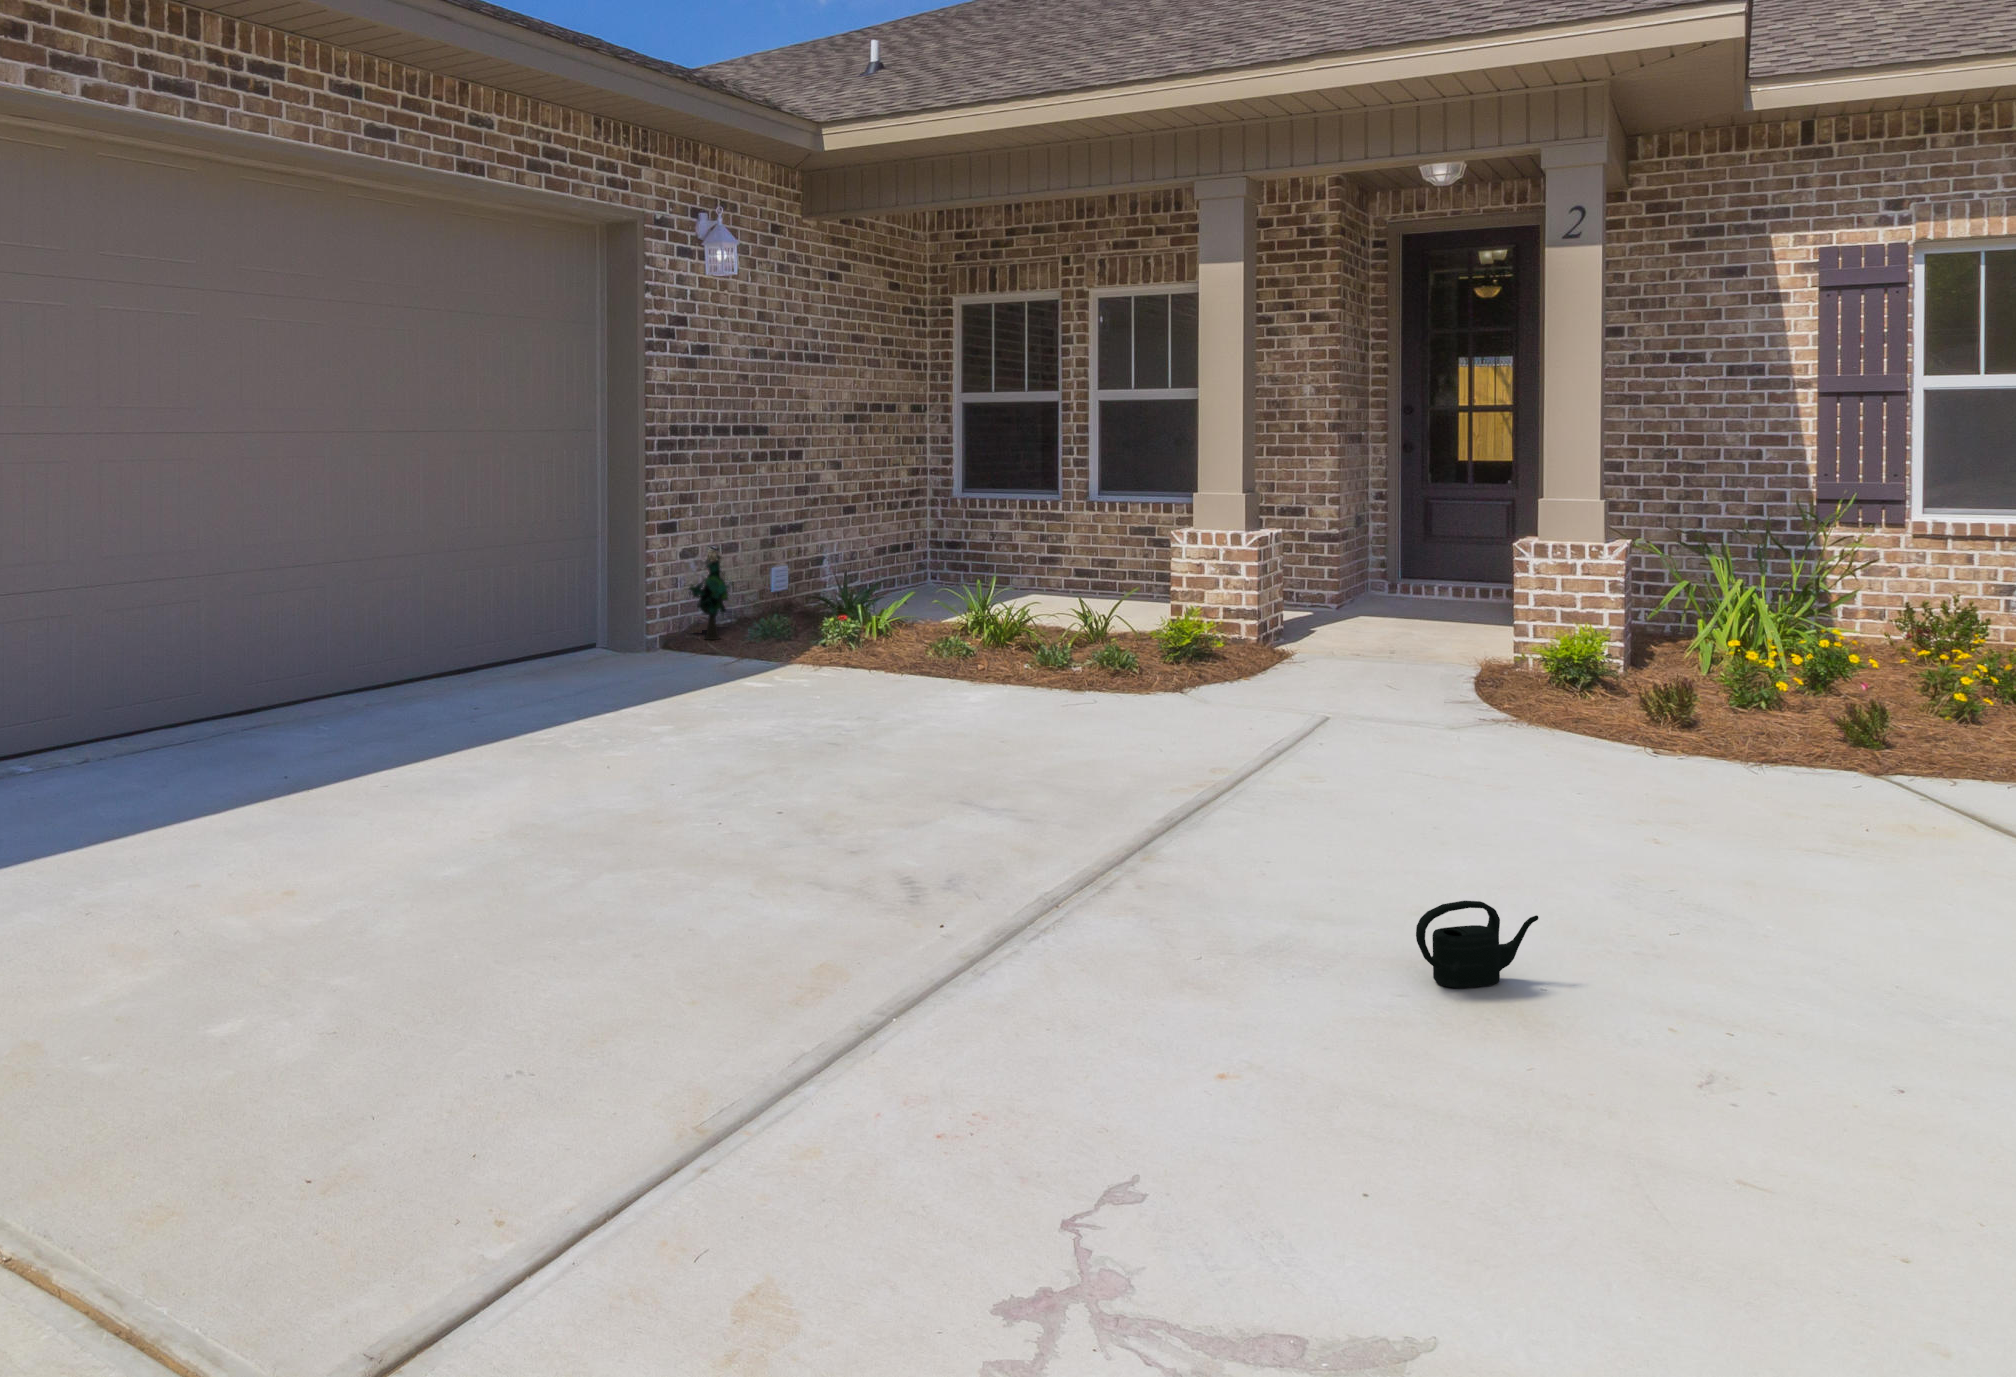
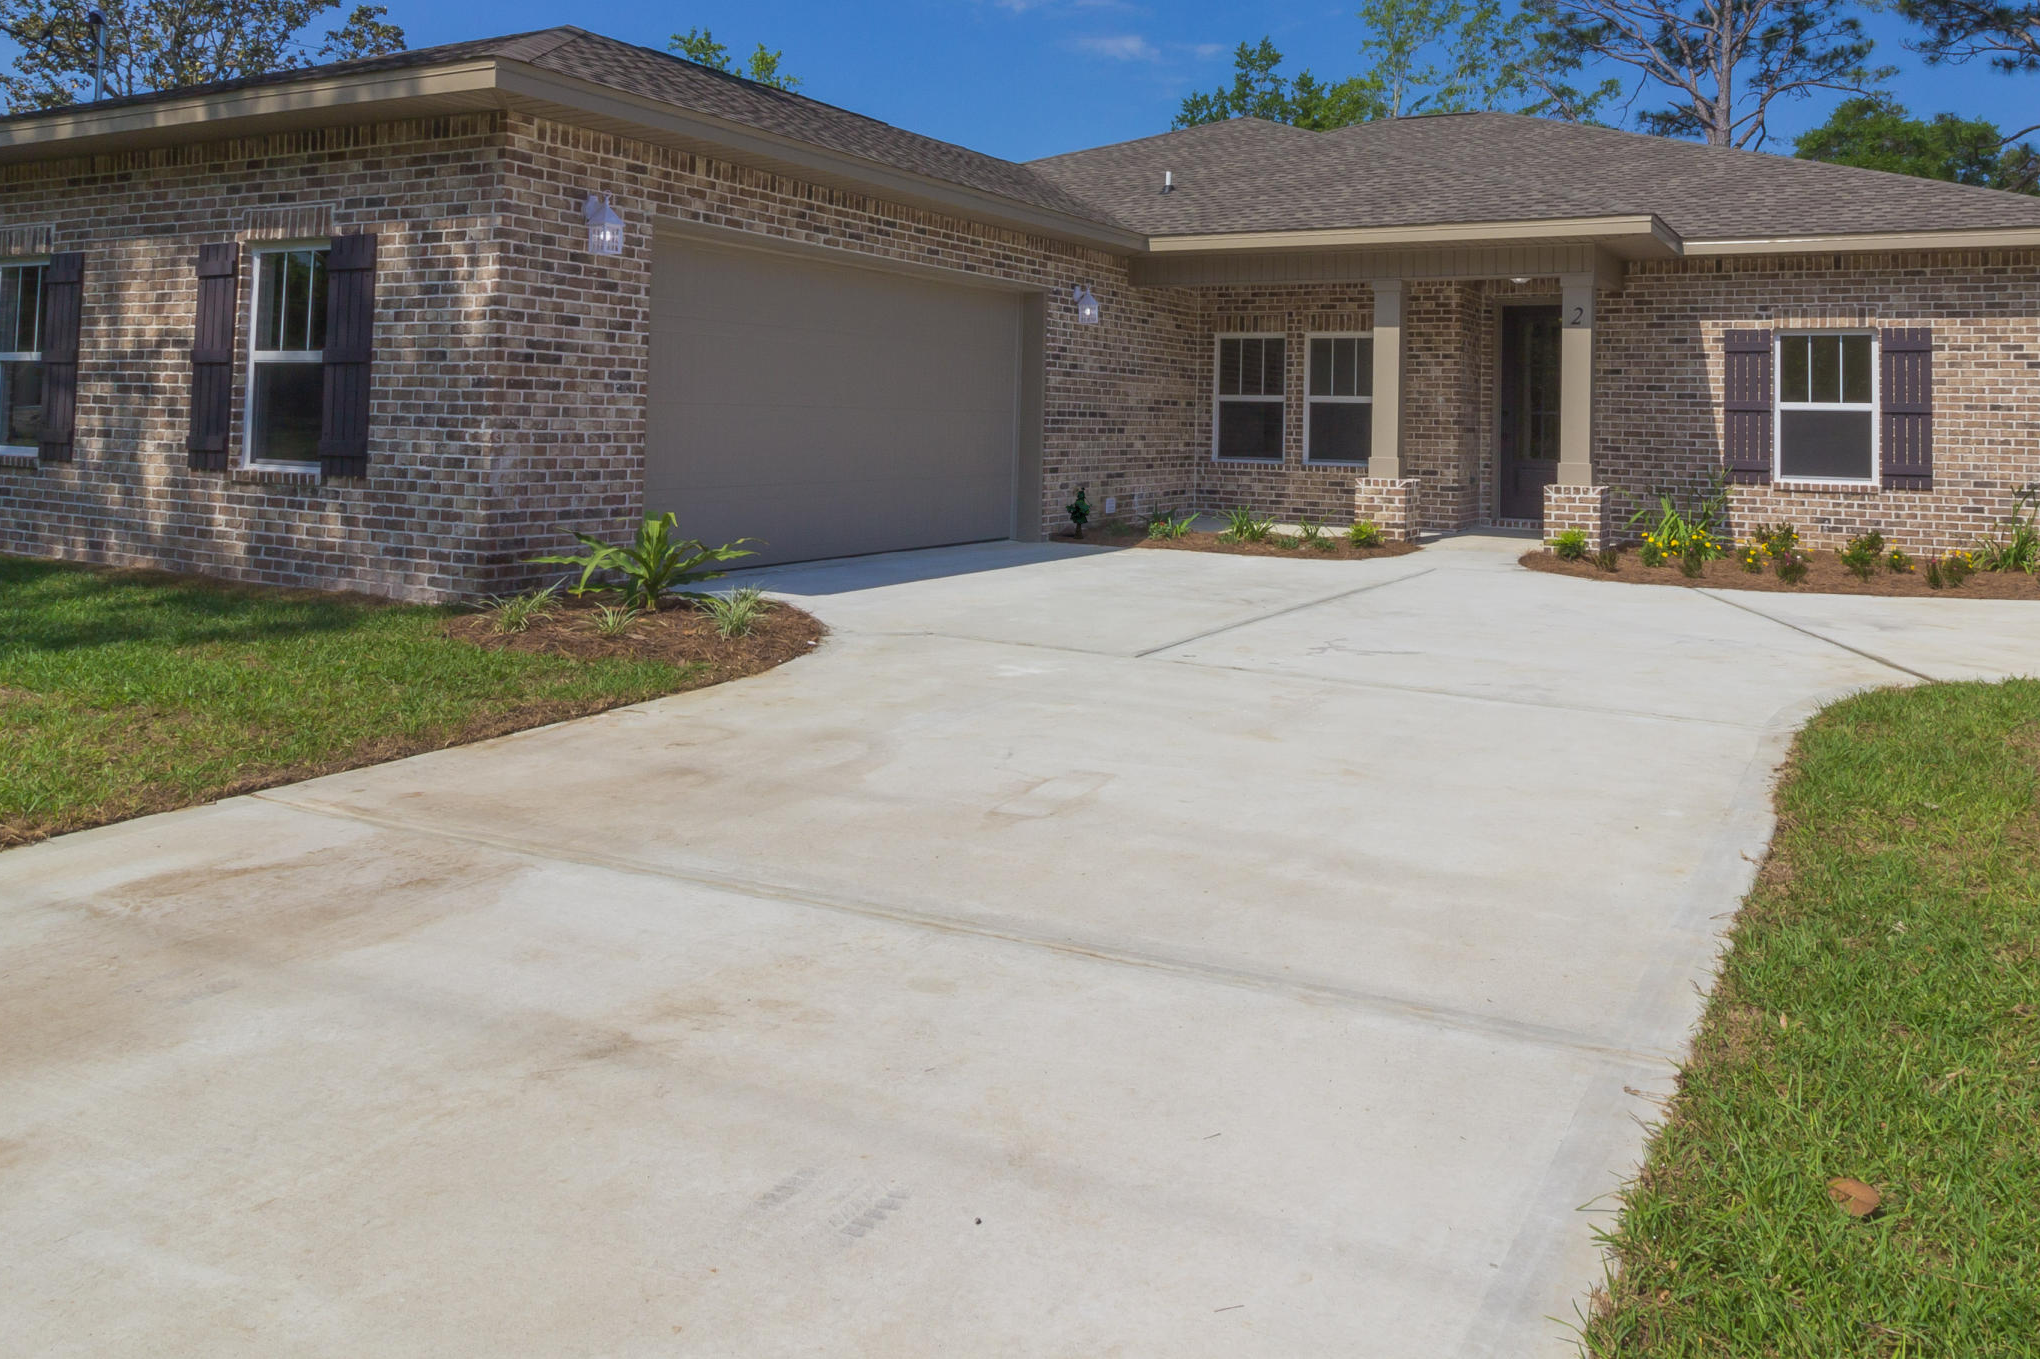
watering can: present [1416,901,1538,988] -> none [1461,587,1510,620]

